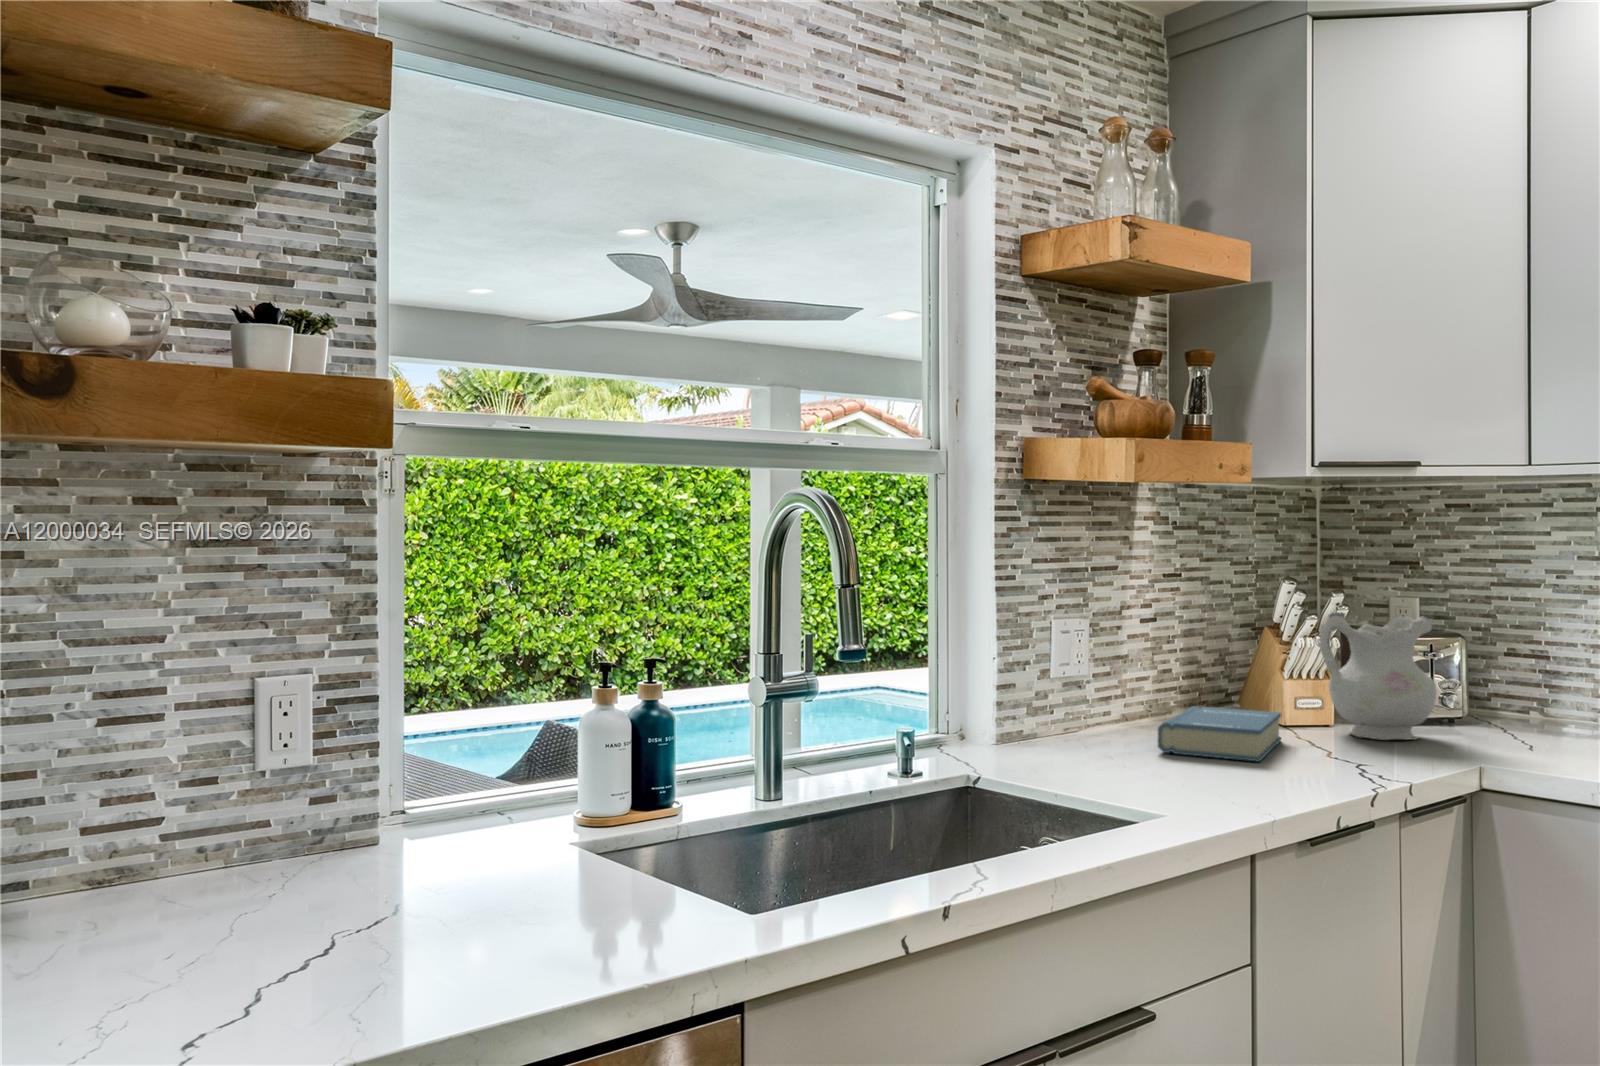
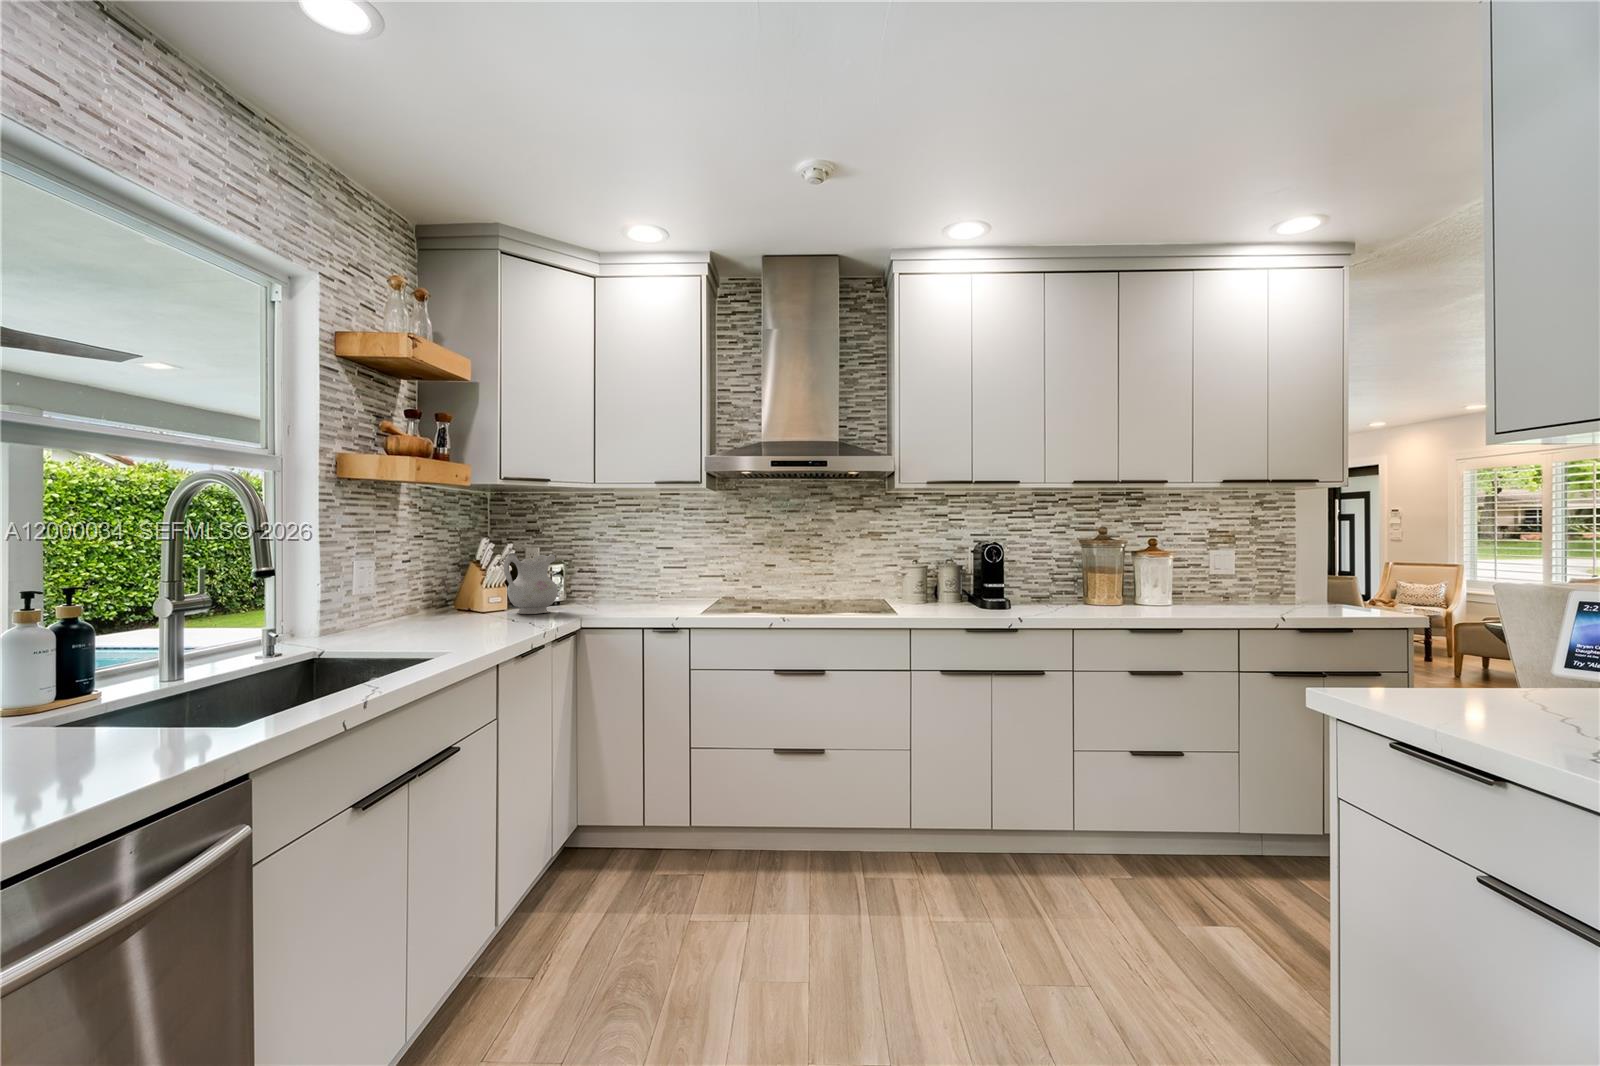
hardback book: present [1158,706,1281,761] -> none [425,605,487,630]

